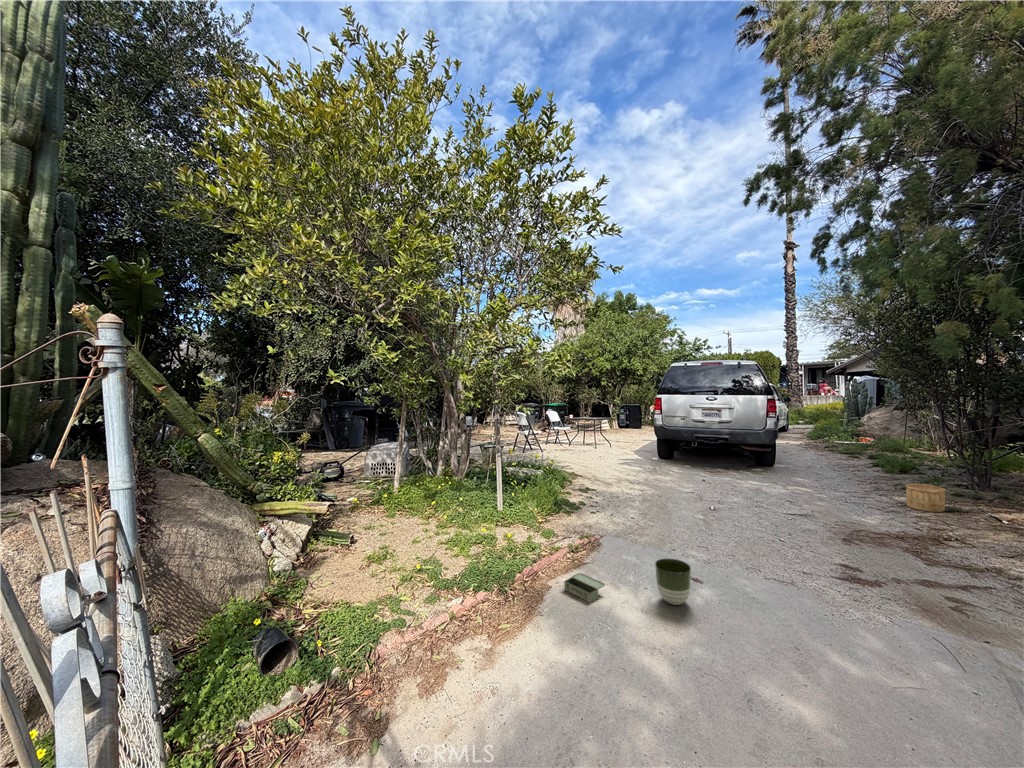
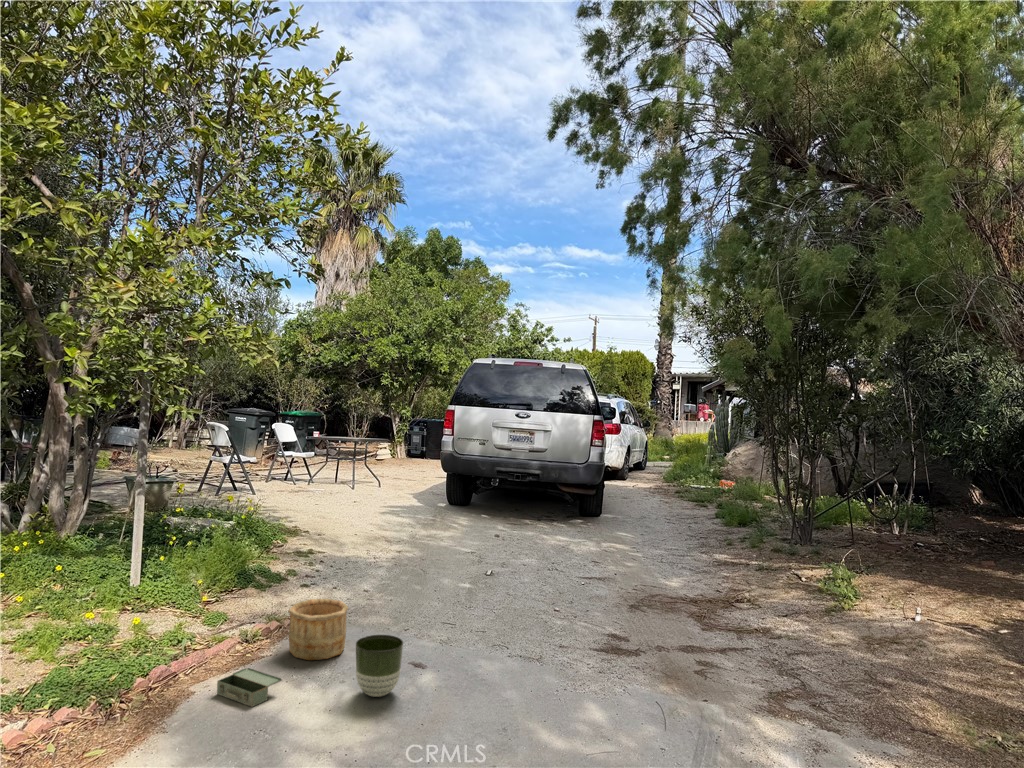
wooden bucket: present [905,483,946,512] -> present [288,599,348,660]

